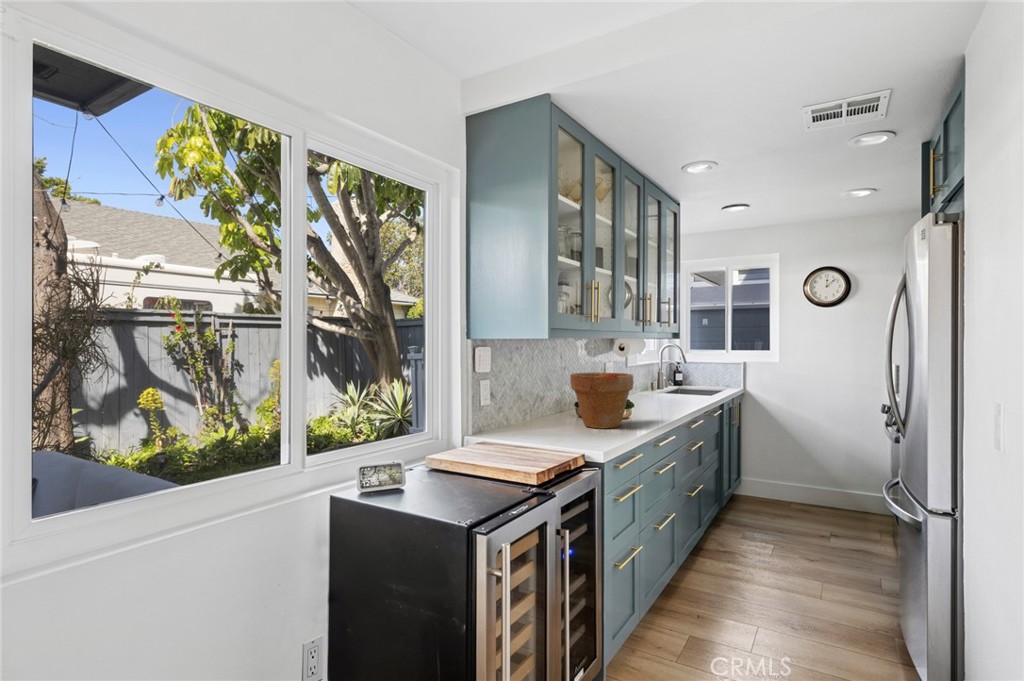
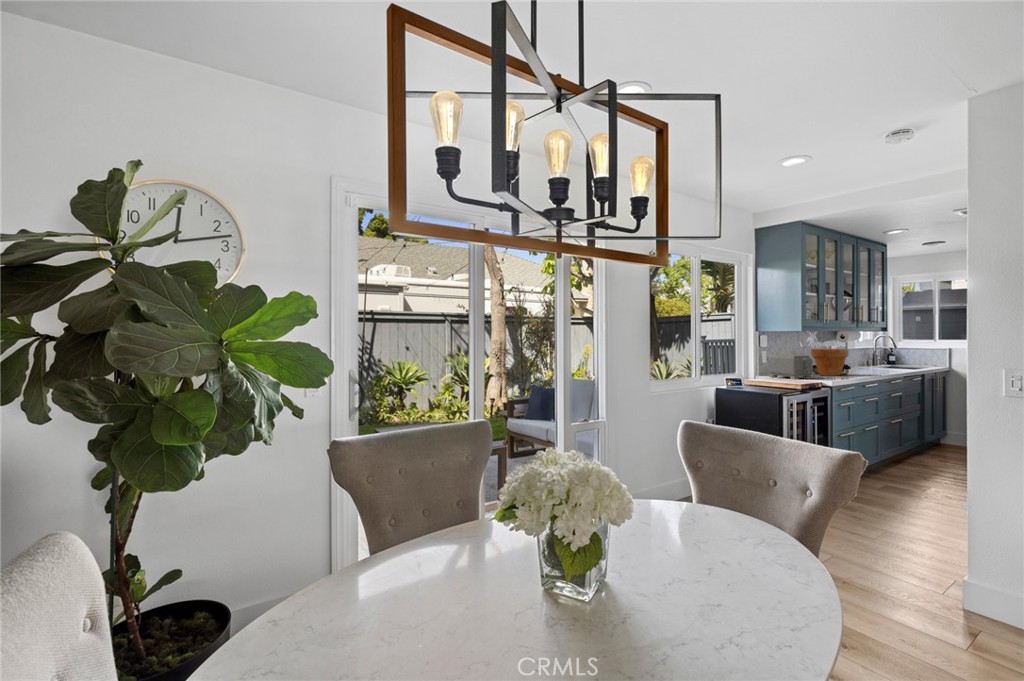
toaster: none [487,389,570,451] -> present [769,355,813,379]

